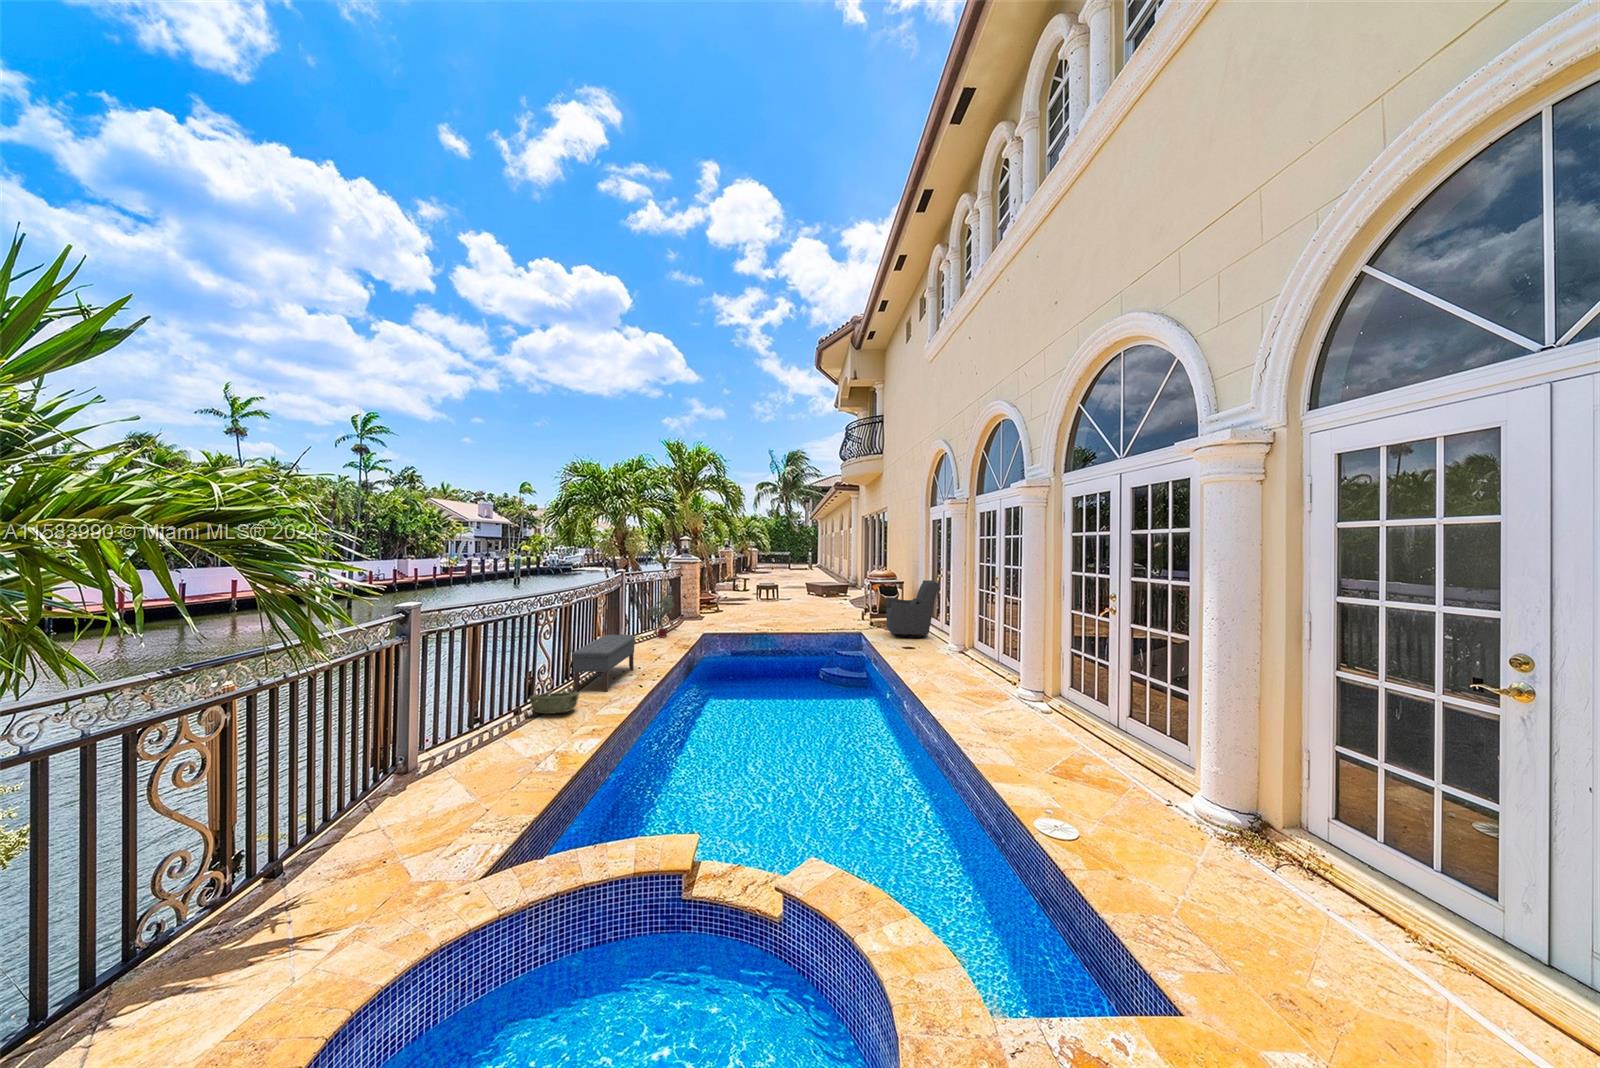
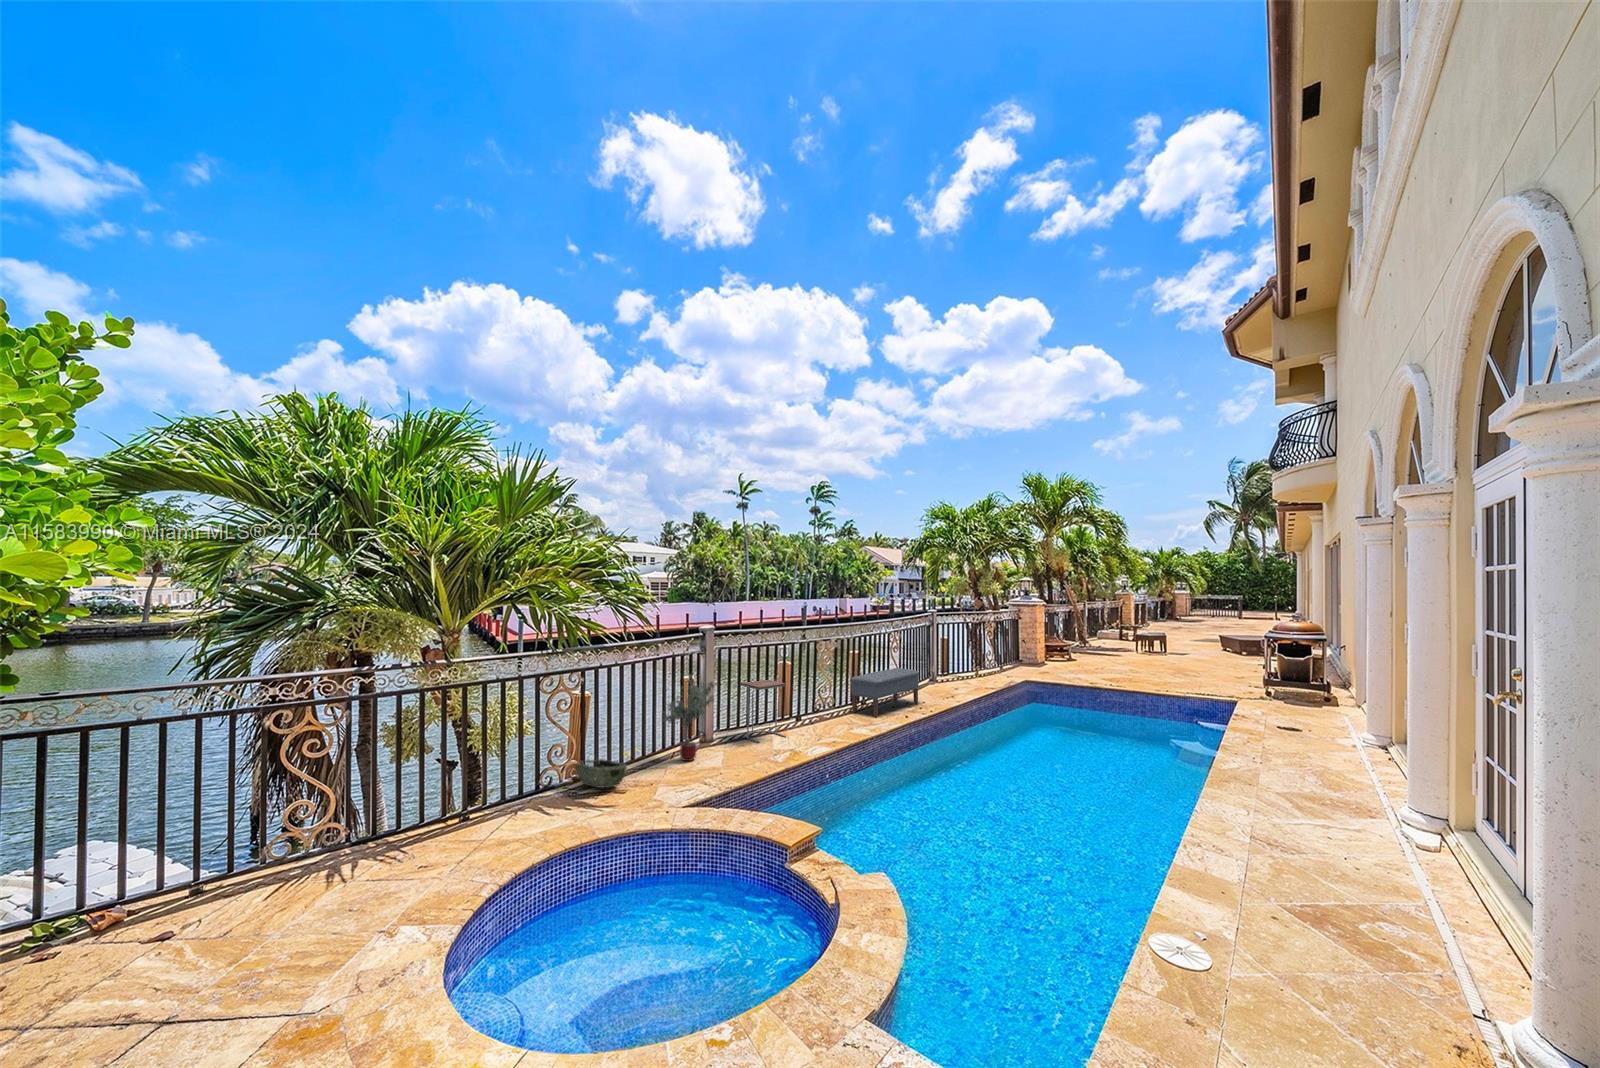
chair: present [886,580,939,639] -> none [1283,640,1378,727]
potted tree: present [649,593,674,638] -> present [662,675,714,761]
side table: none [456,668,526,754] -> present [740,679,786,743]
woven basket: present [529,692,579,714] -> present [576,759,627,788]

